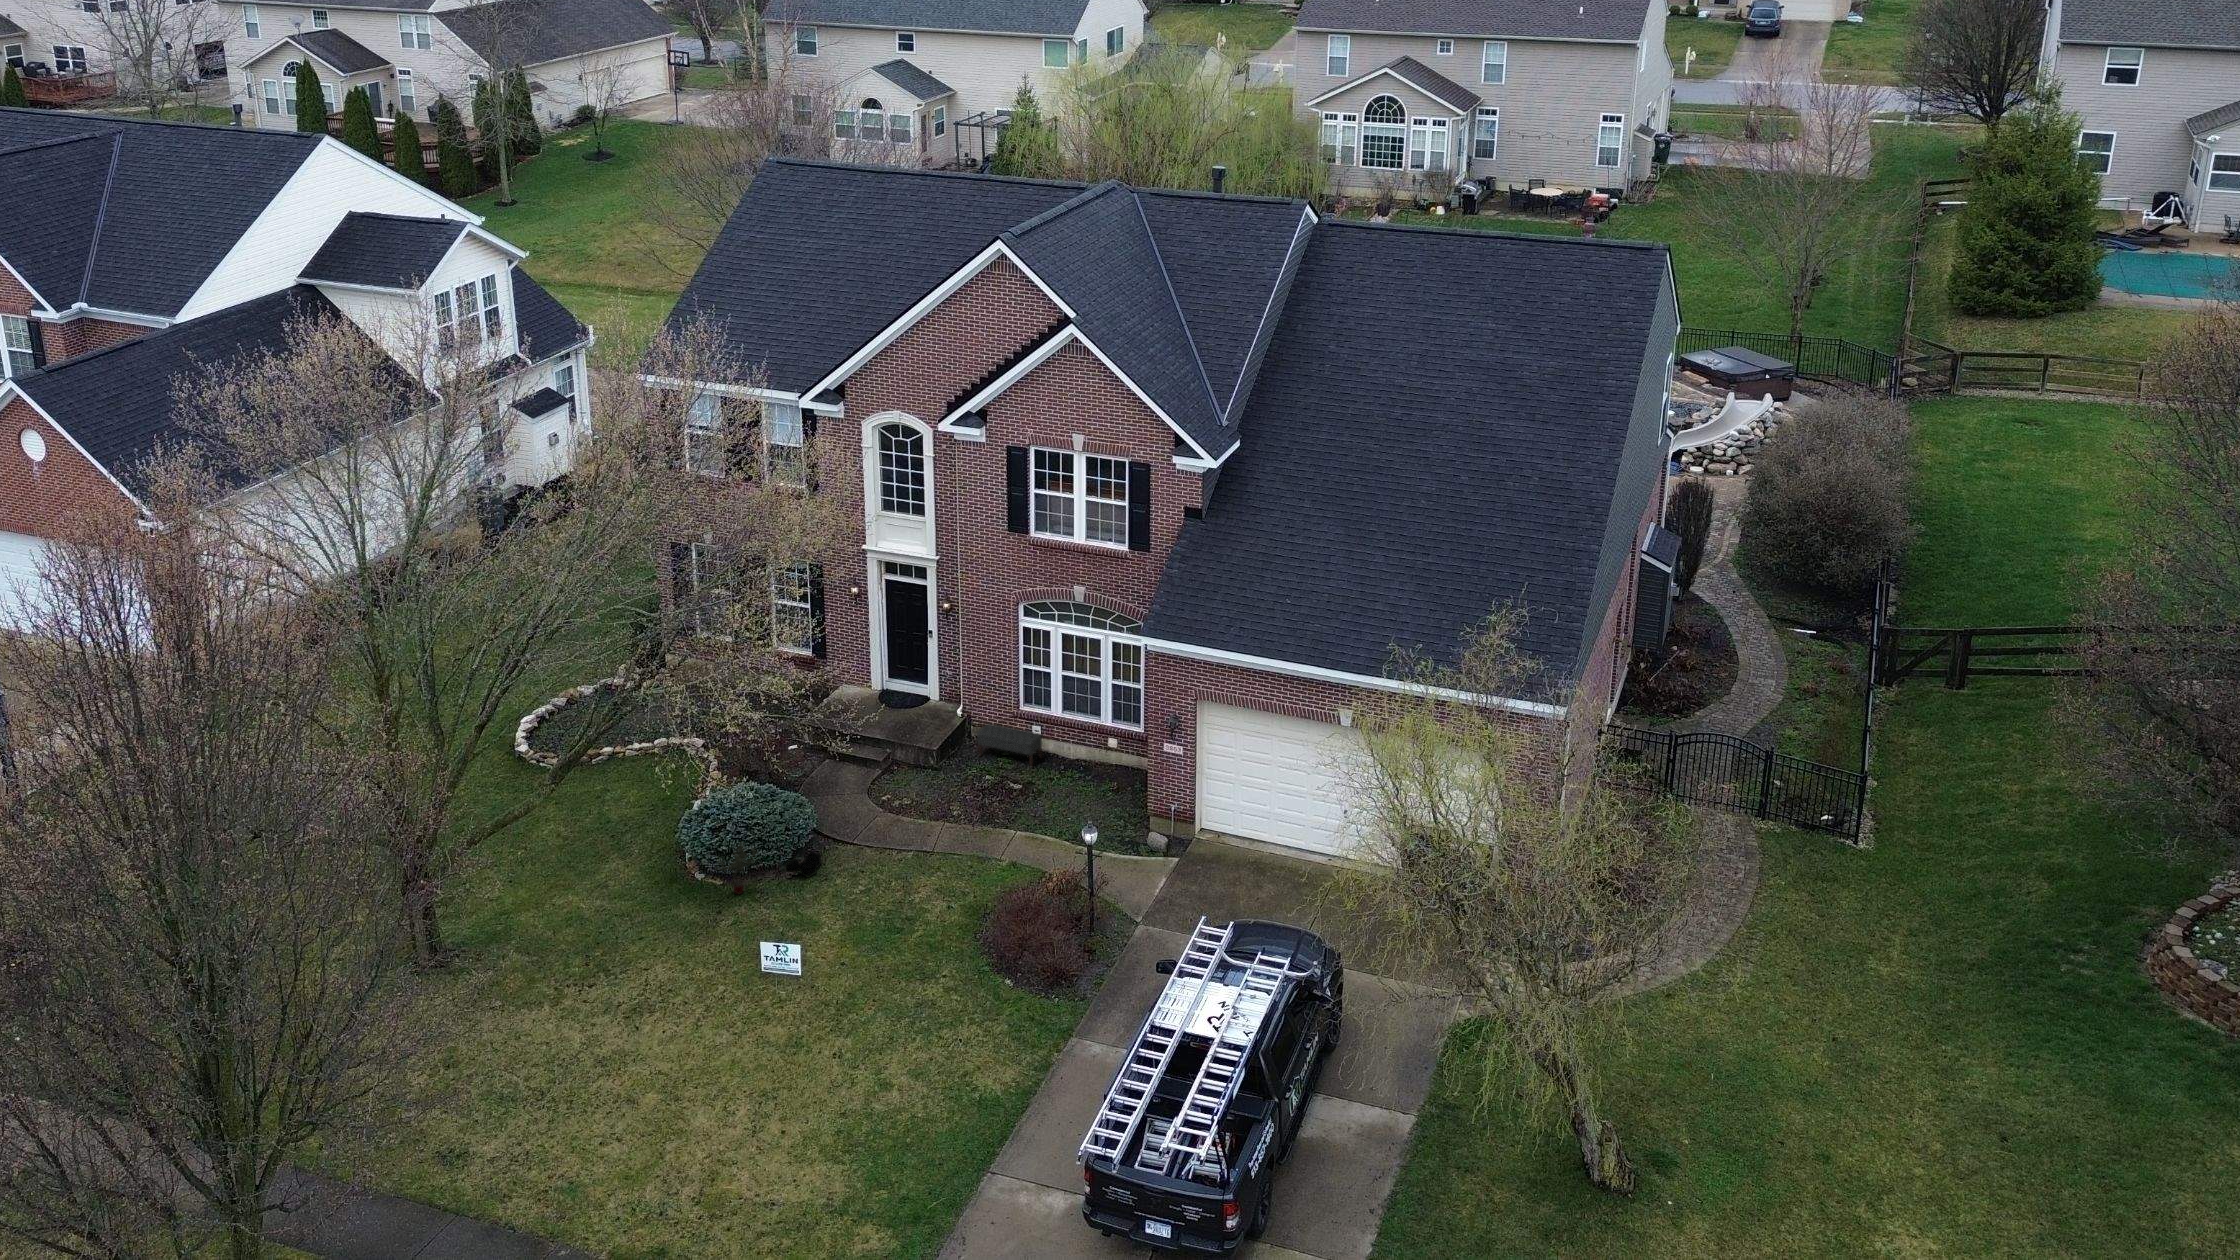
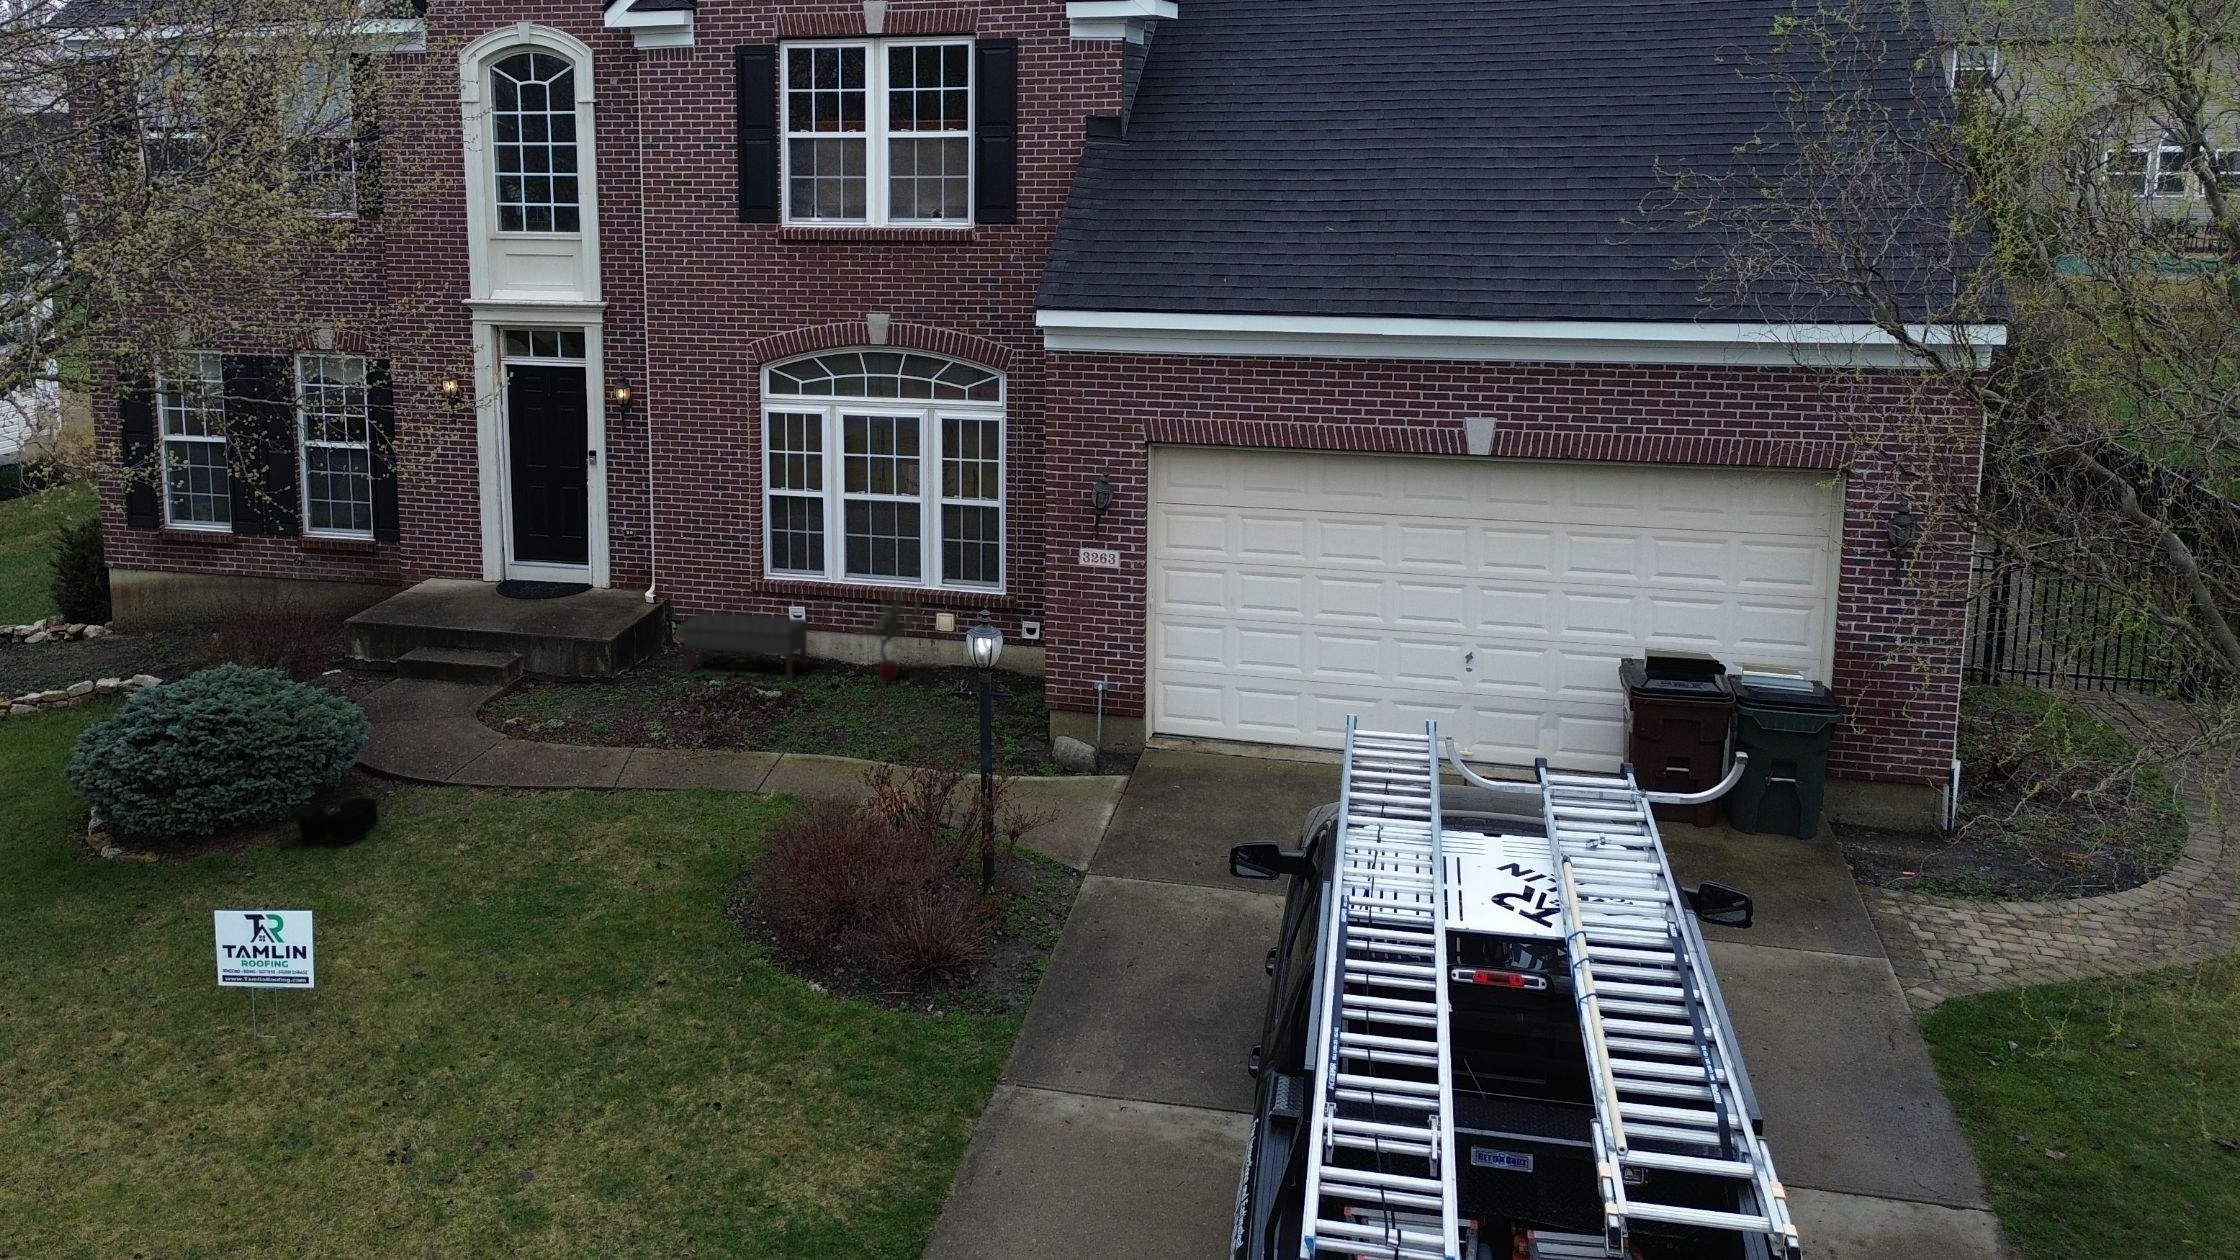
potted tree: present [716,842,757,894] -> present [852,590,920,681]

